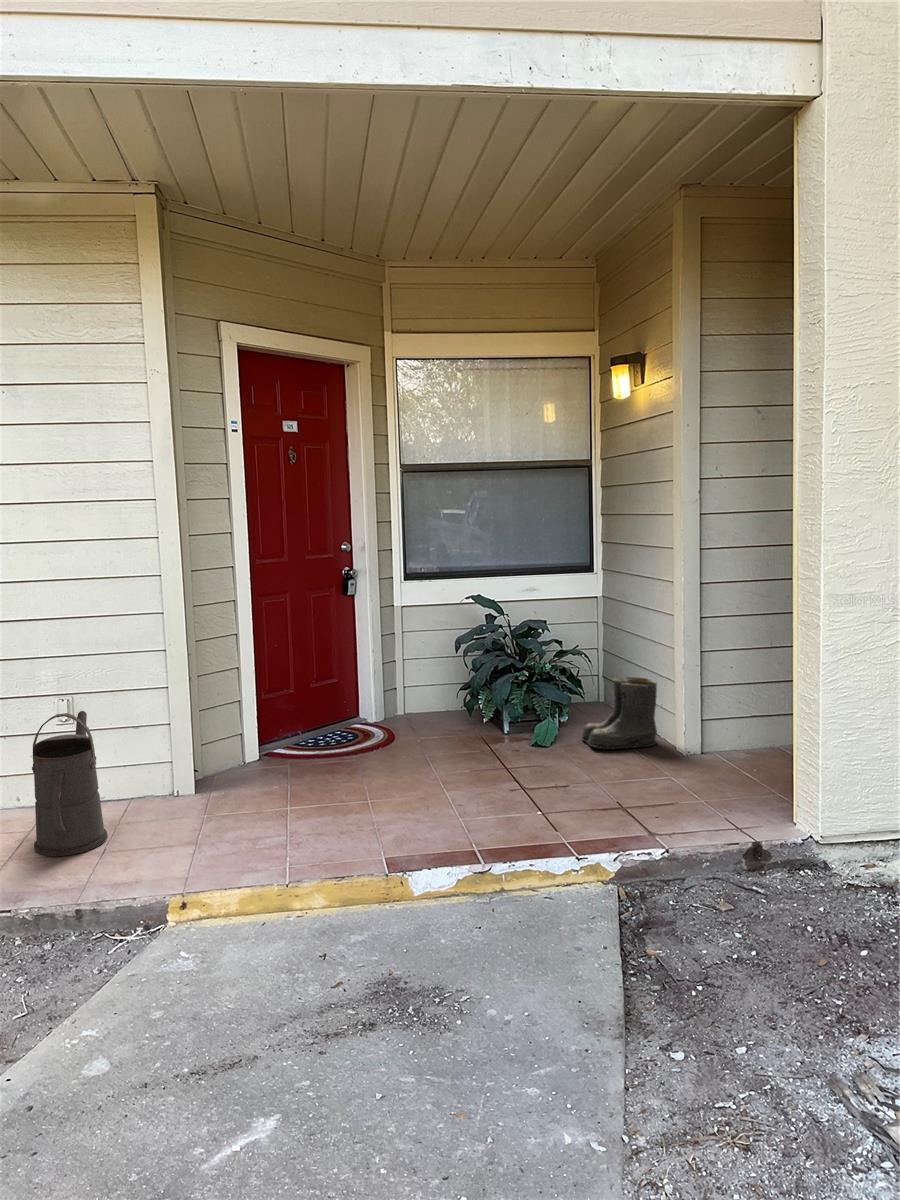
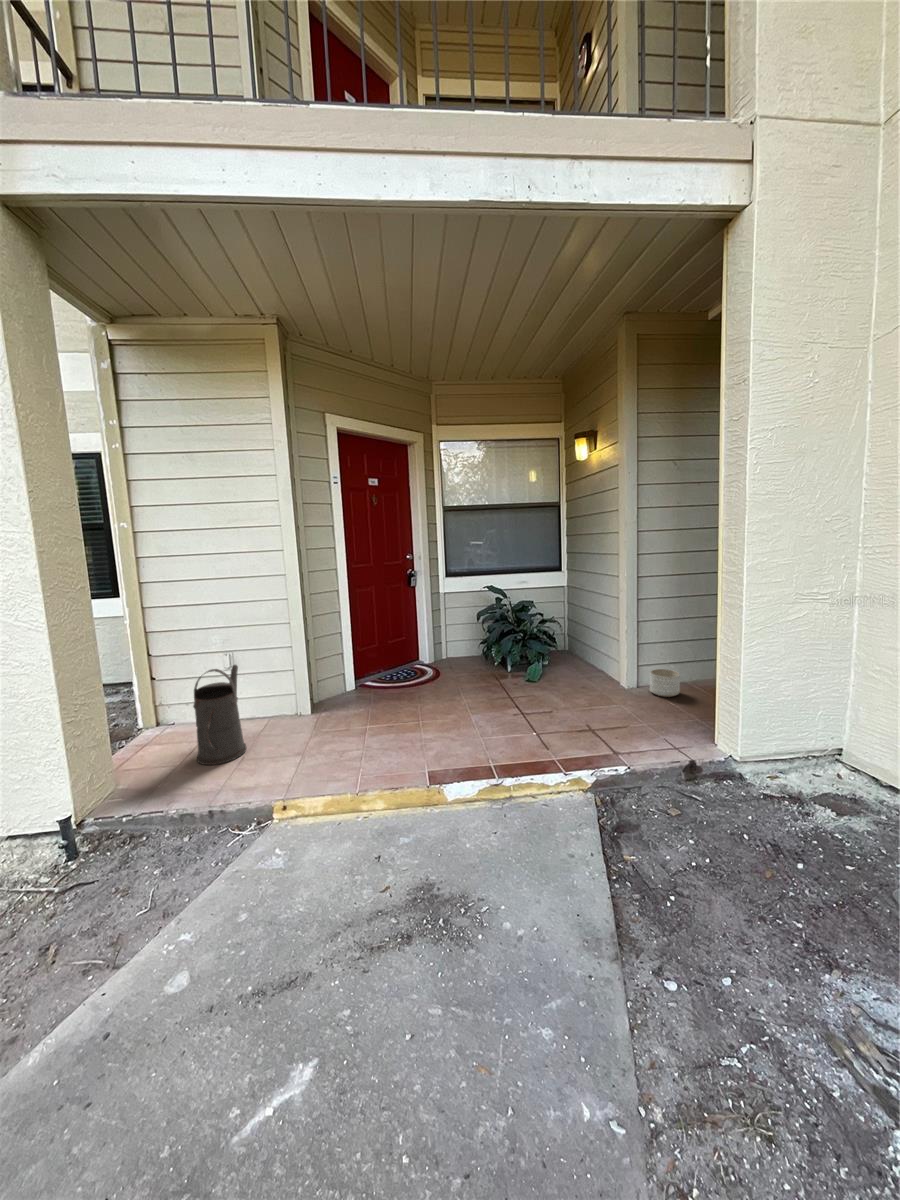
boots: present [581,677,657,749] -> none [557,638,607,685]
planter: none [718,723,761,764] -> present [650,669,680,697]

